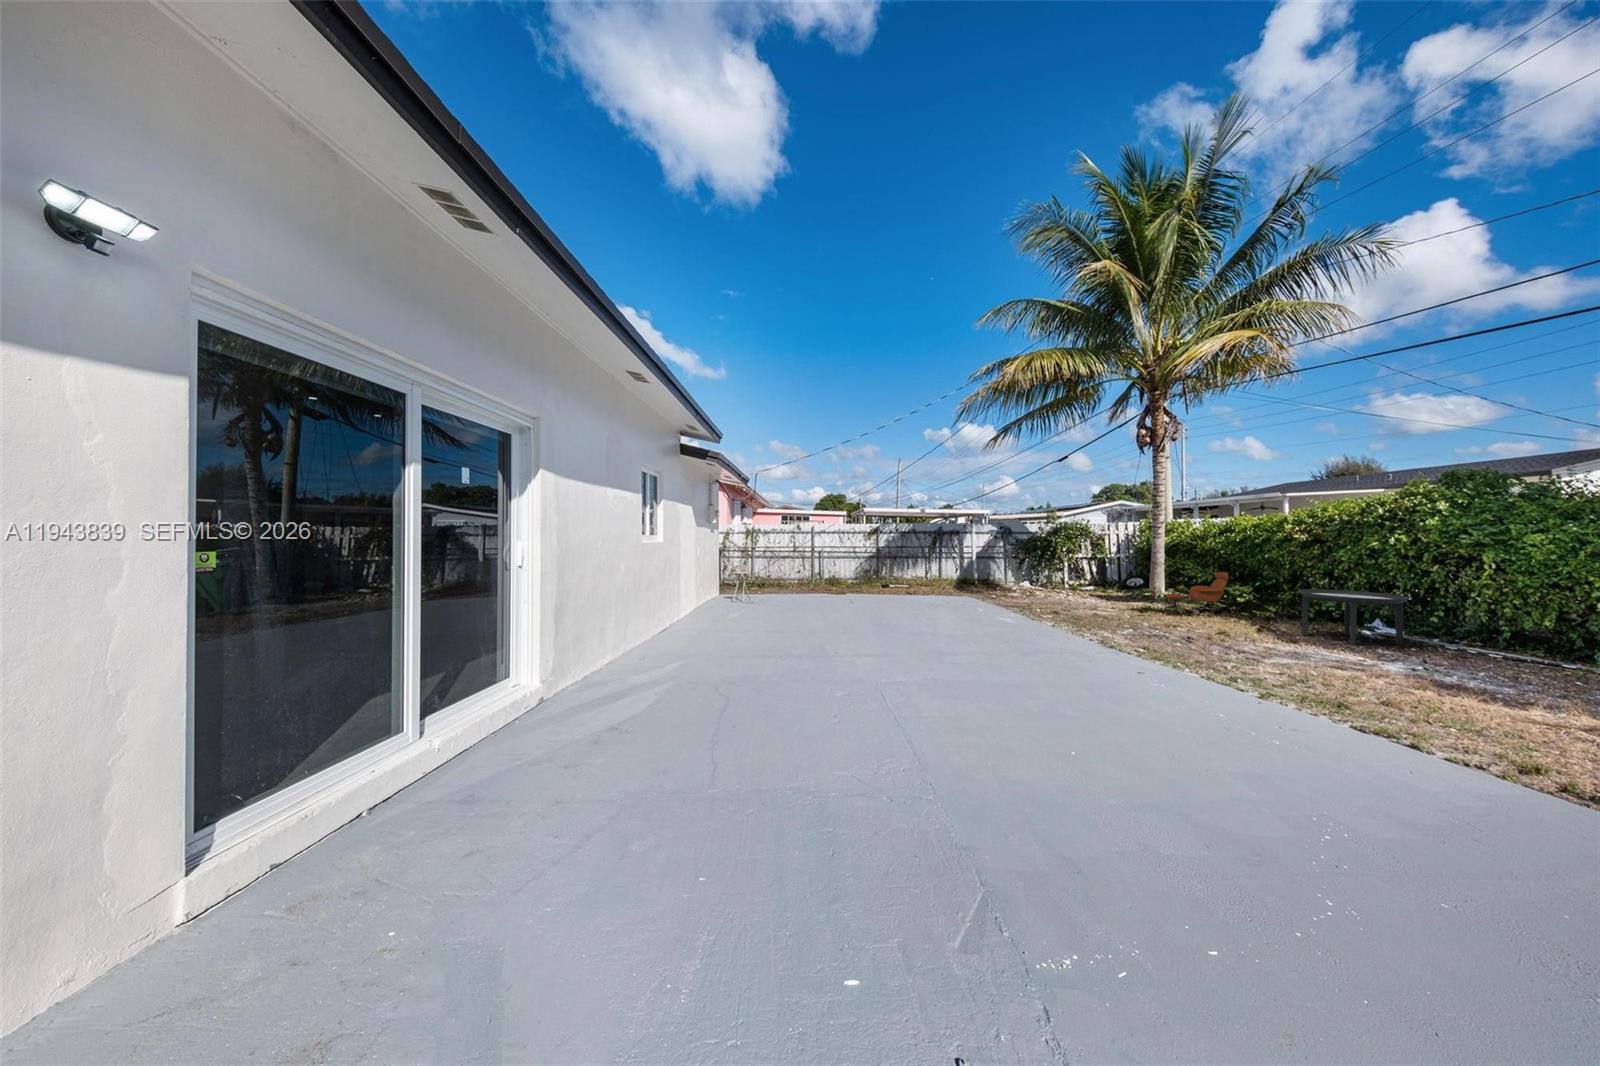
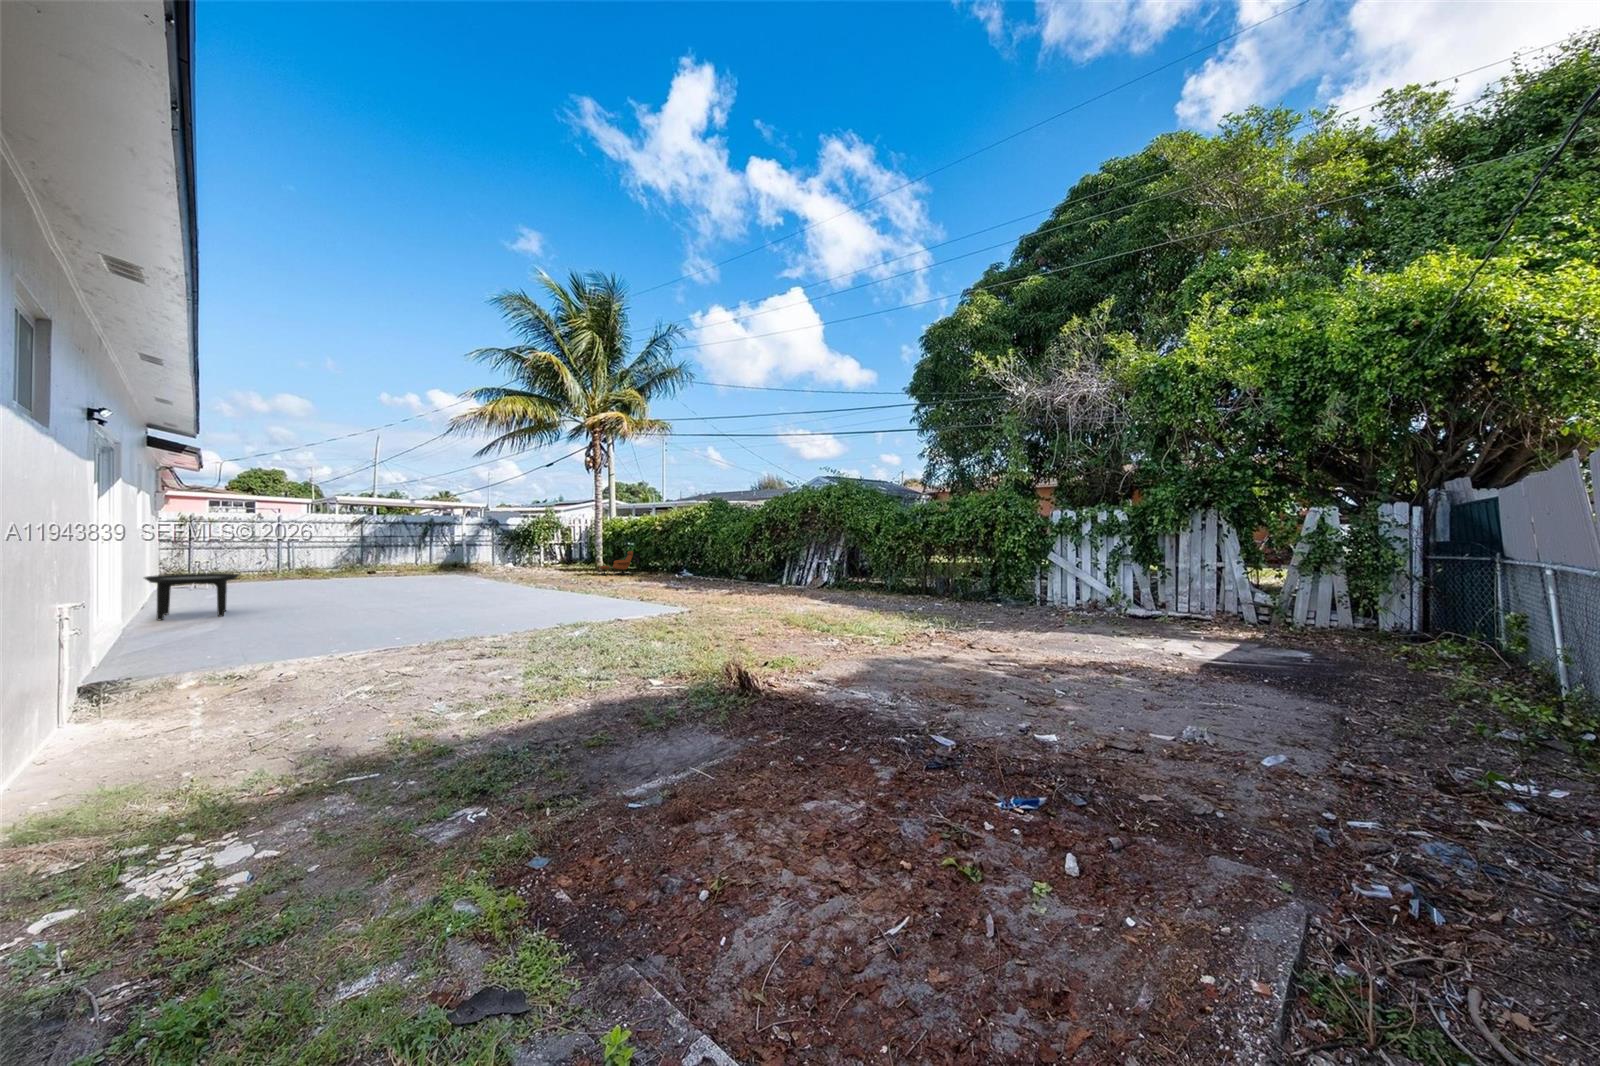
round table: present [1298,589,1409,645] -> present [144,573,239,620]

